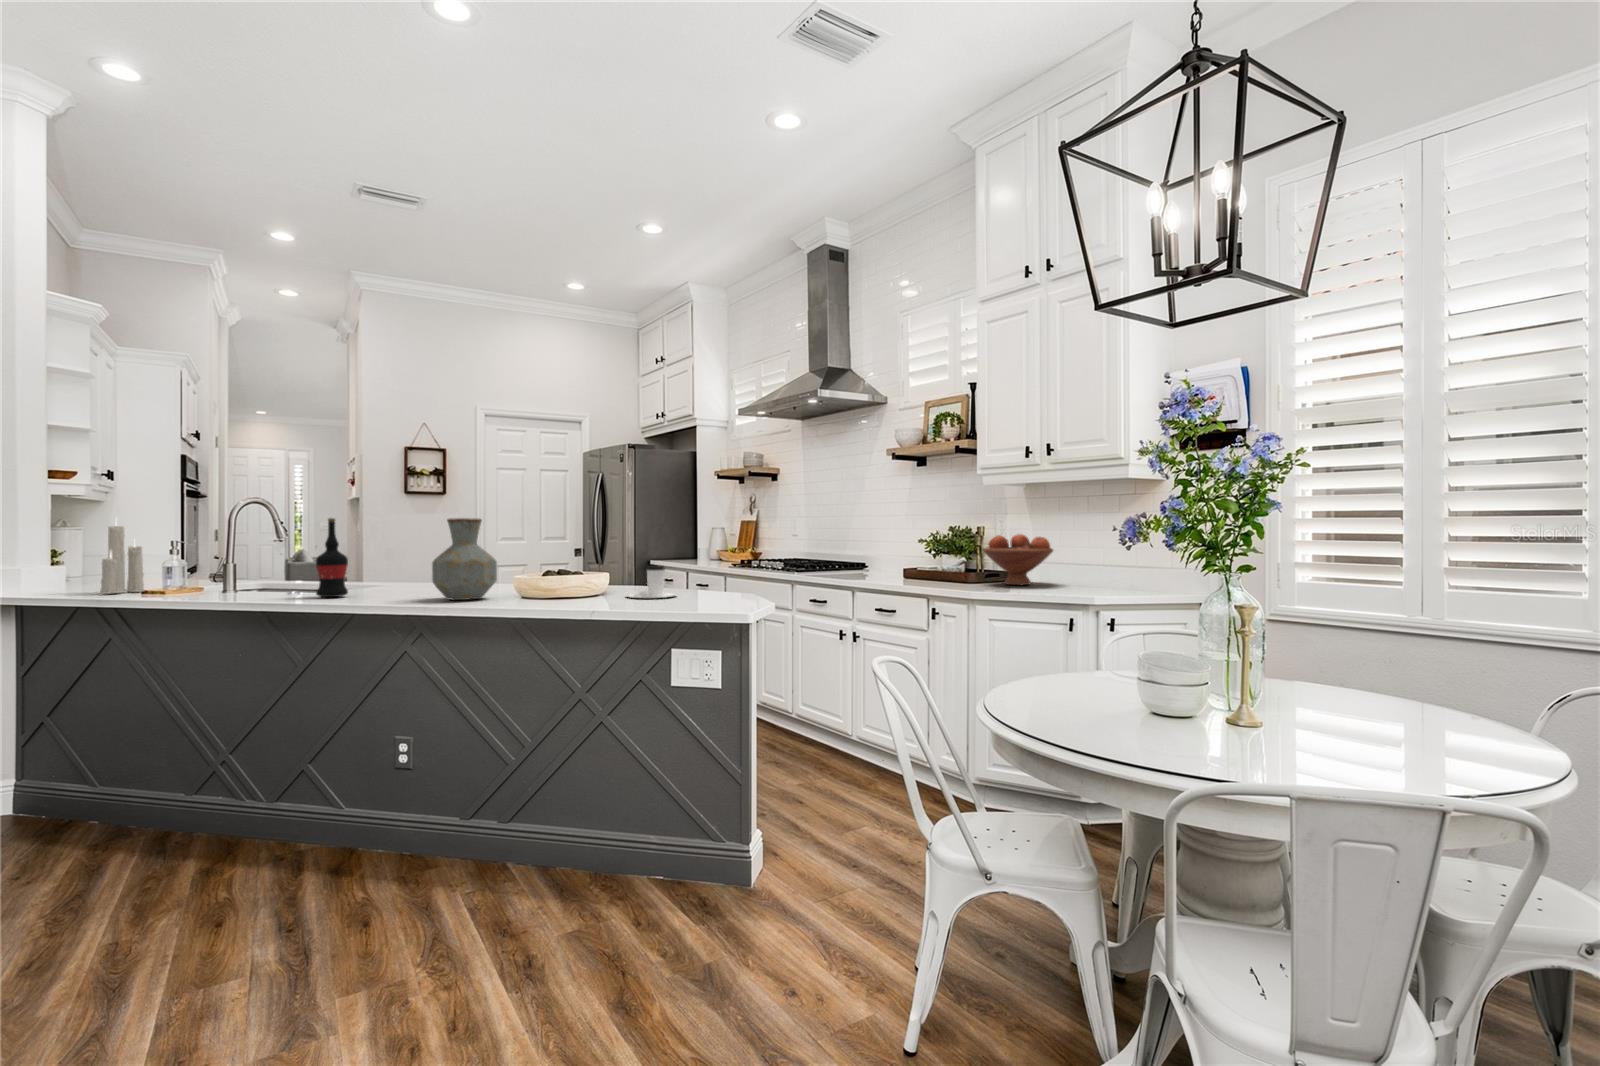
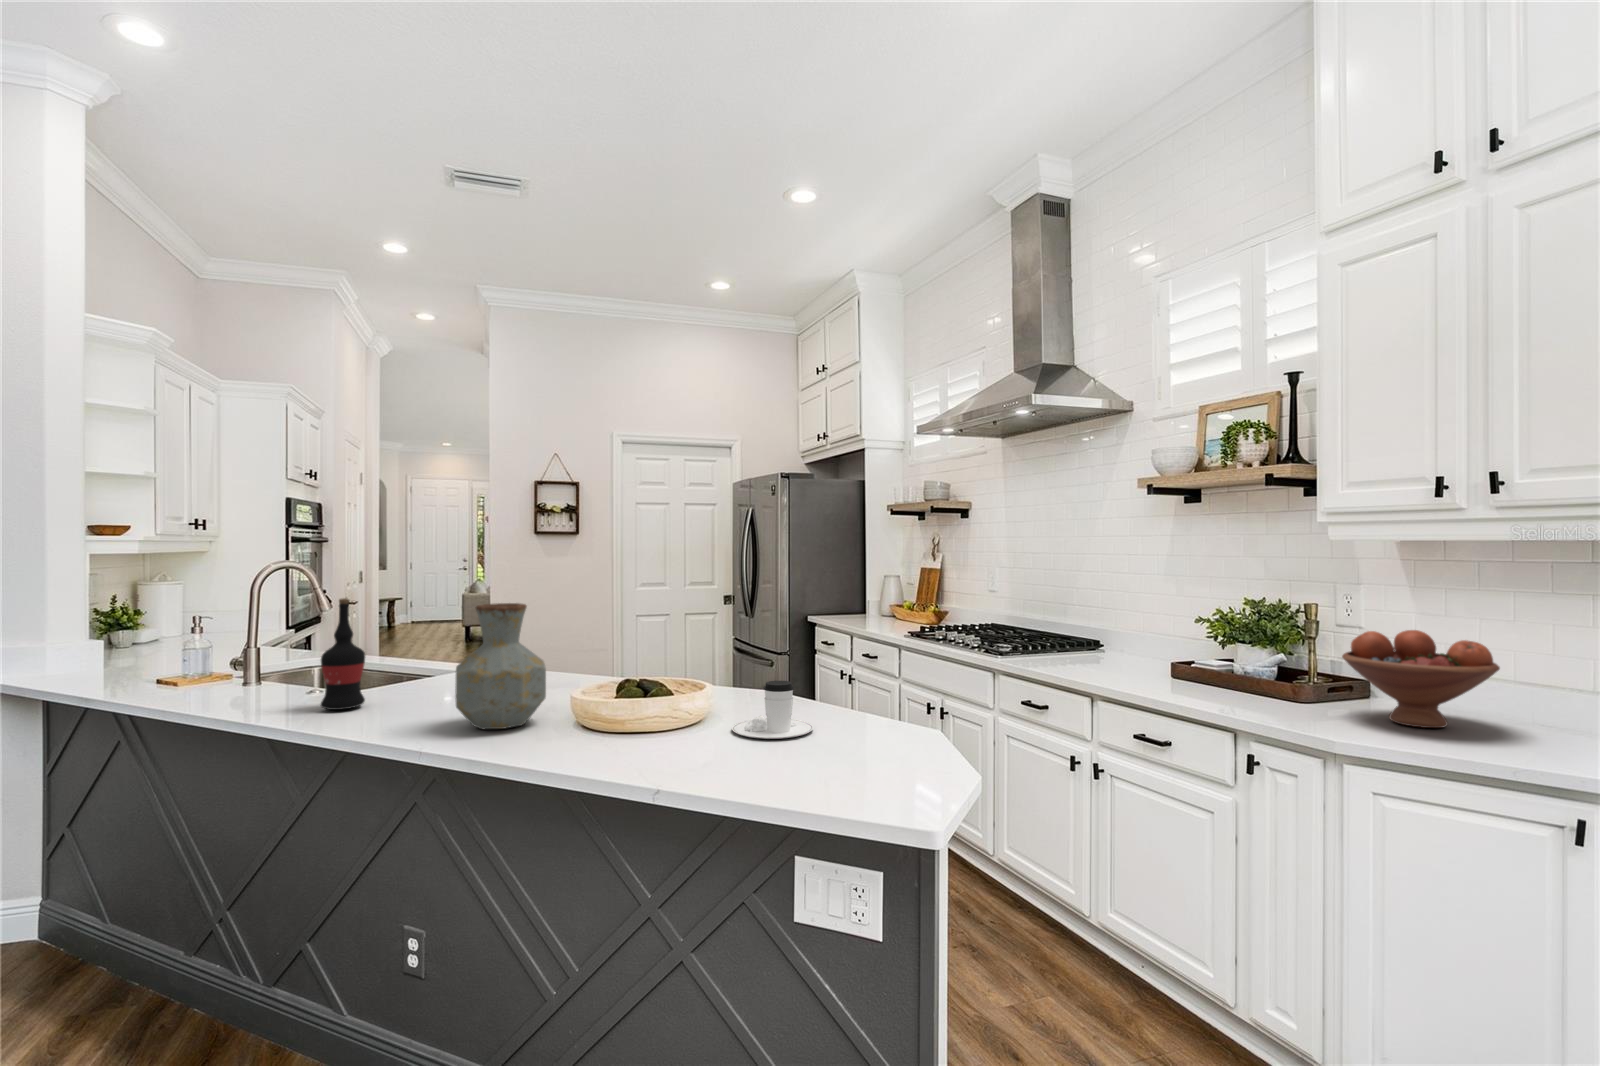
candle: present [99,525,144,594] -> none [107,583,167,686]

